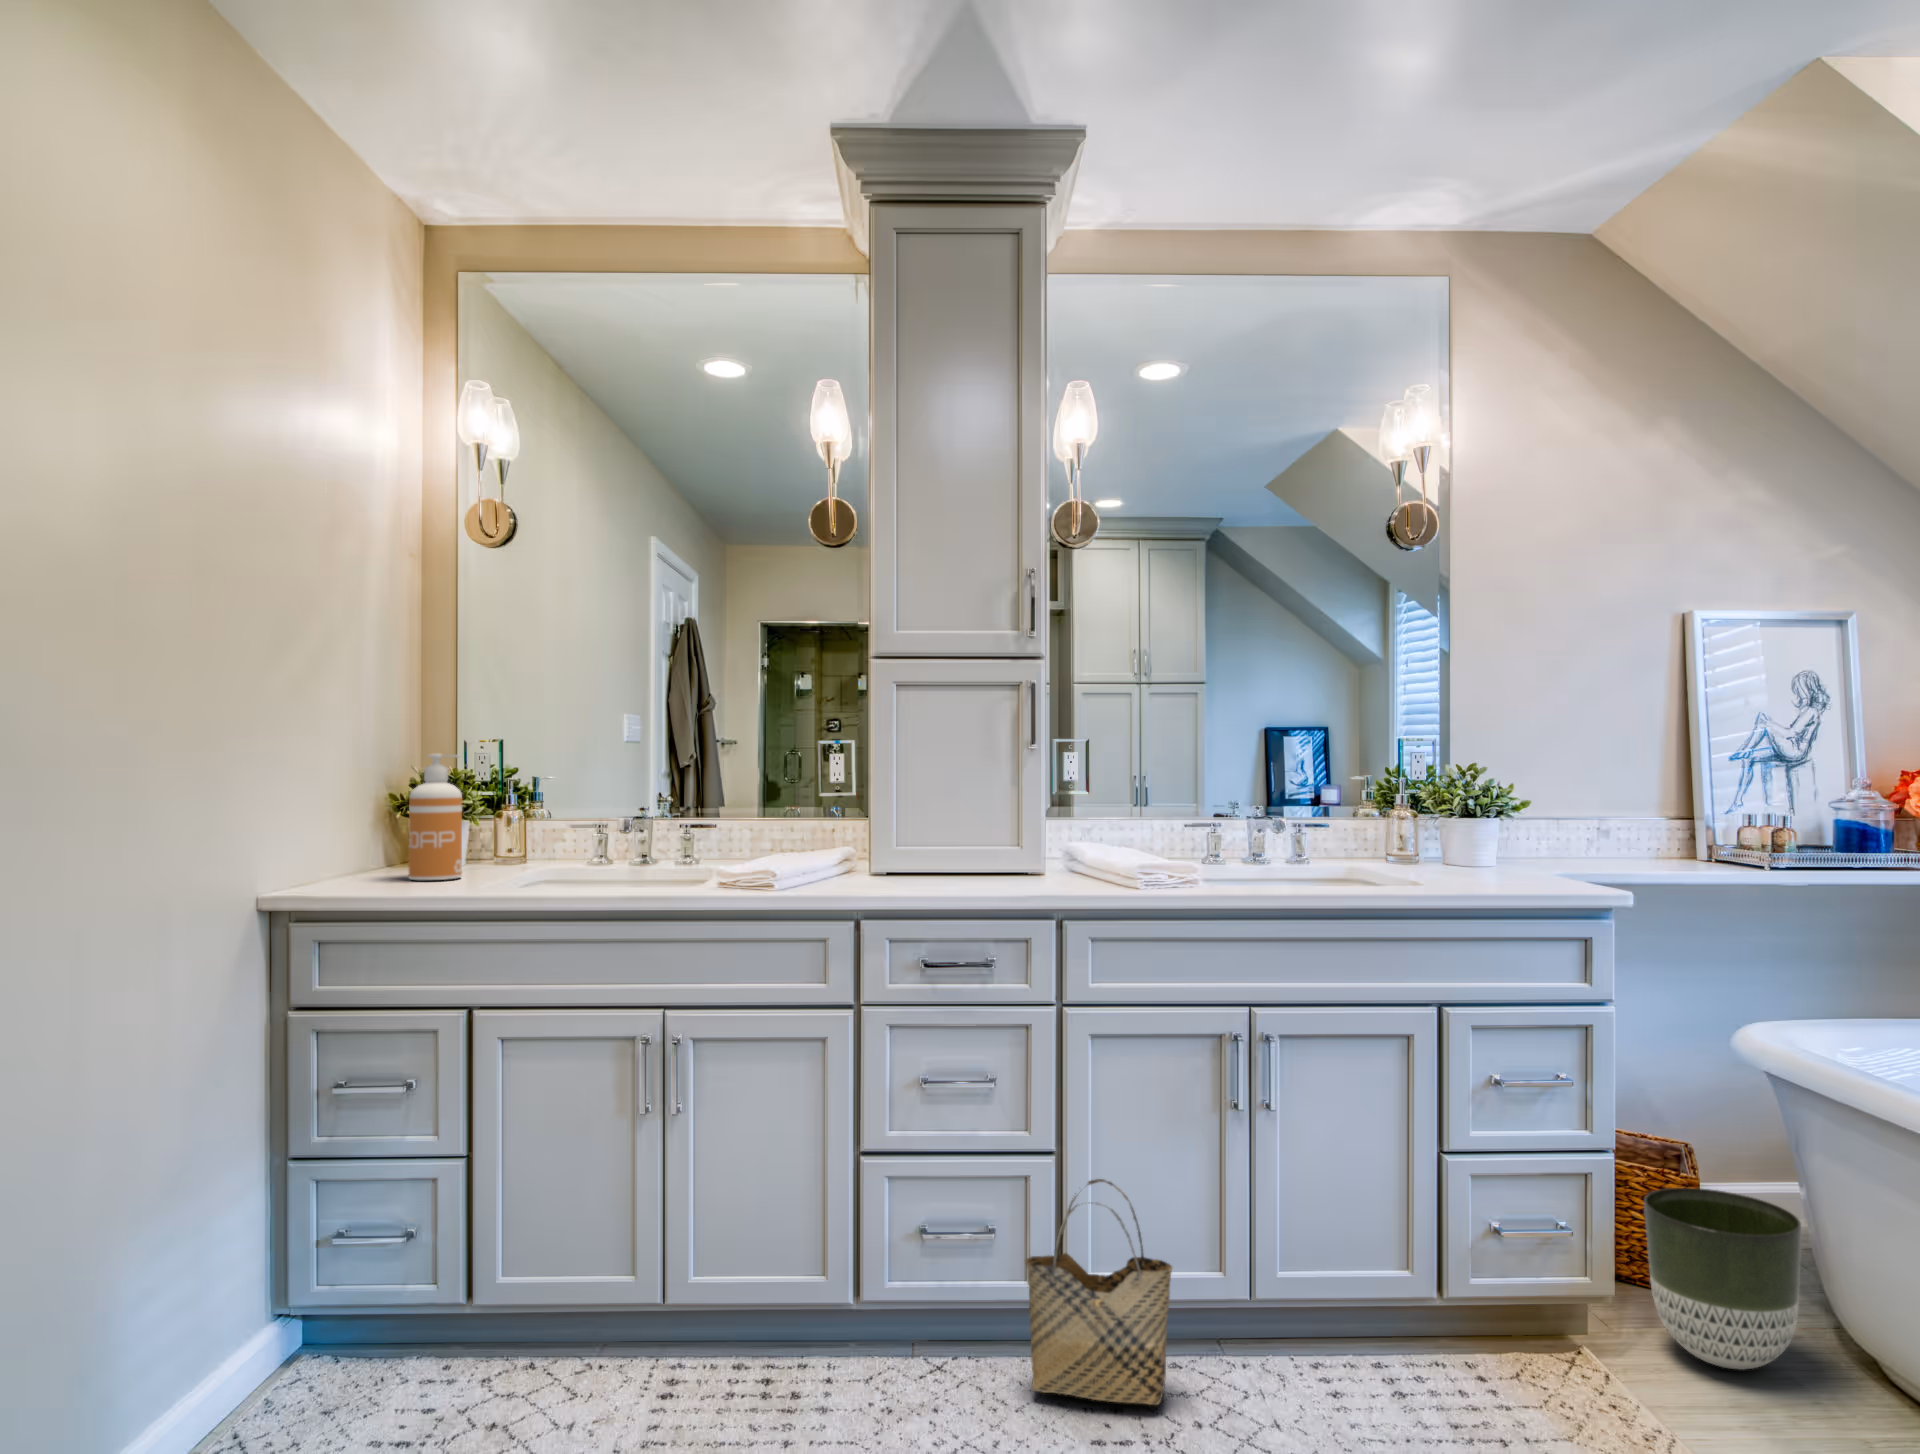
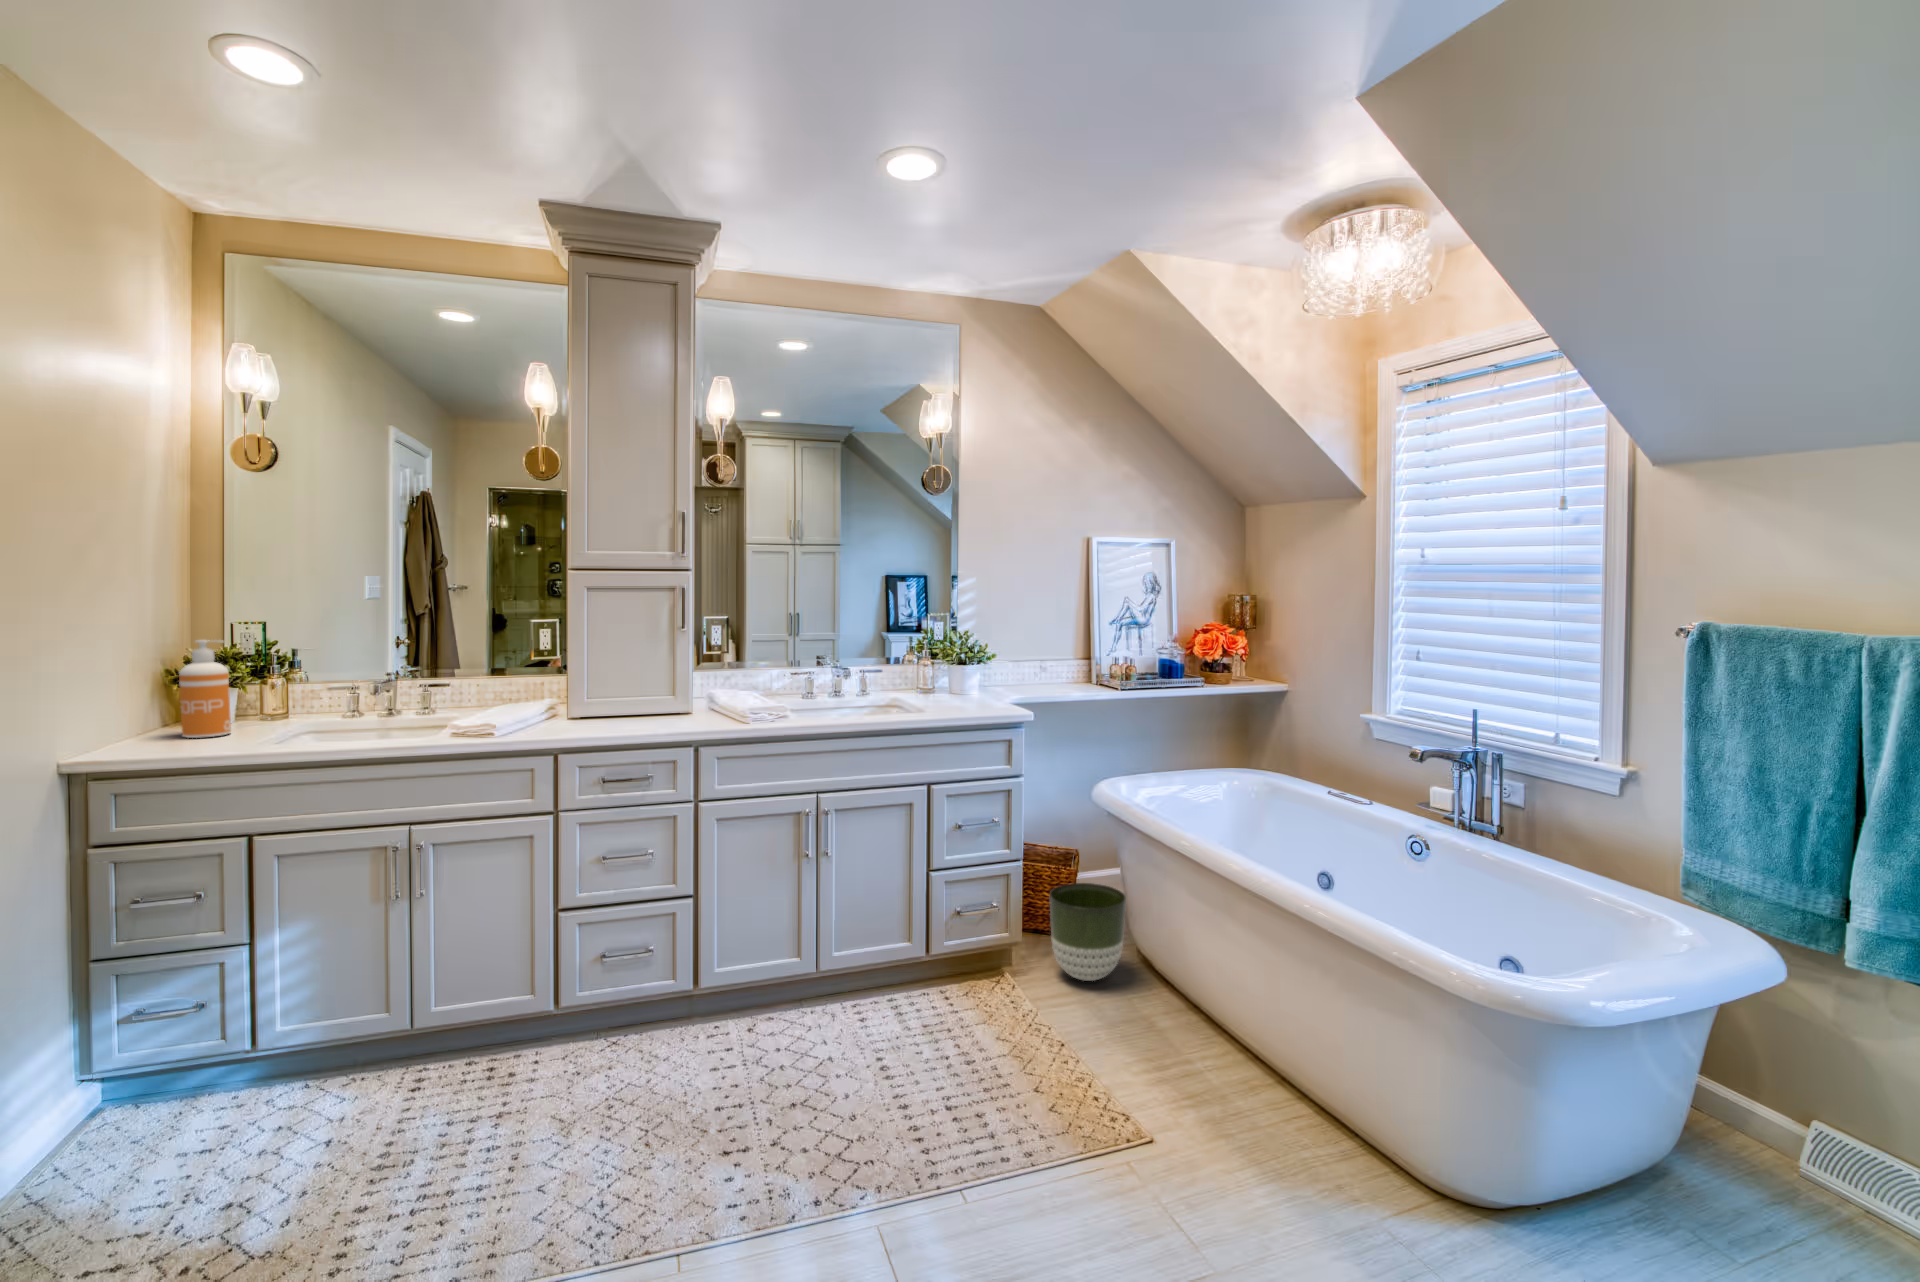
woven basket: present [1025,1179,1172,1405] -> none [673,912,770,1048]

